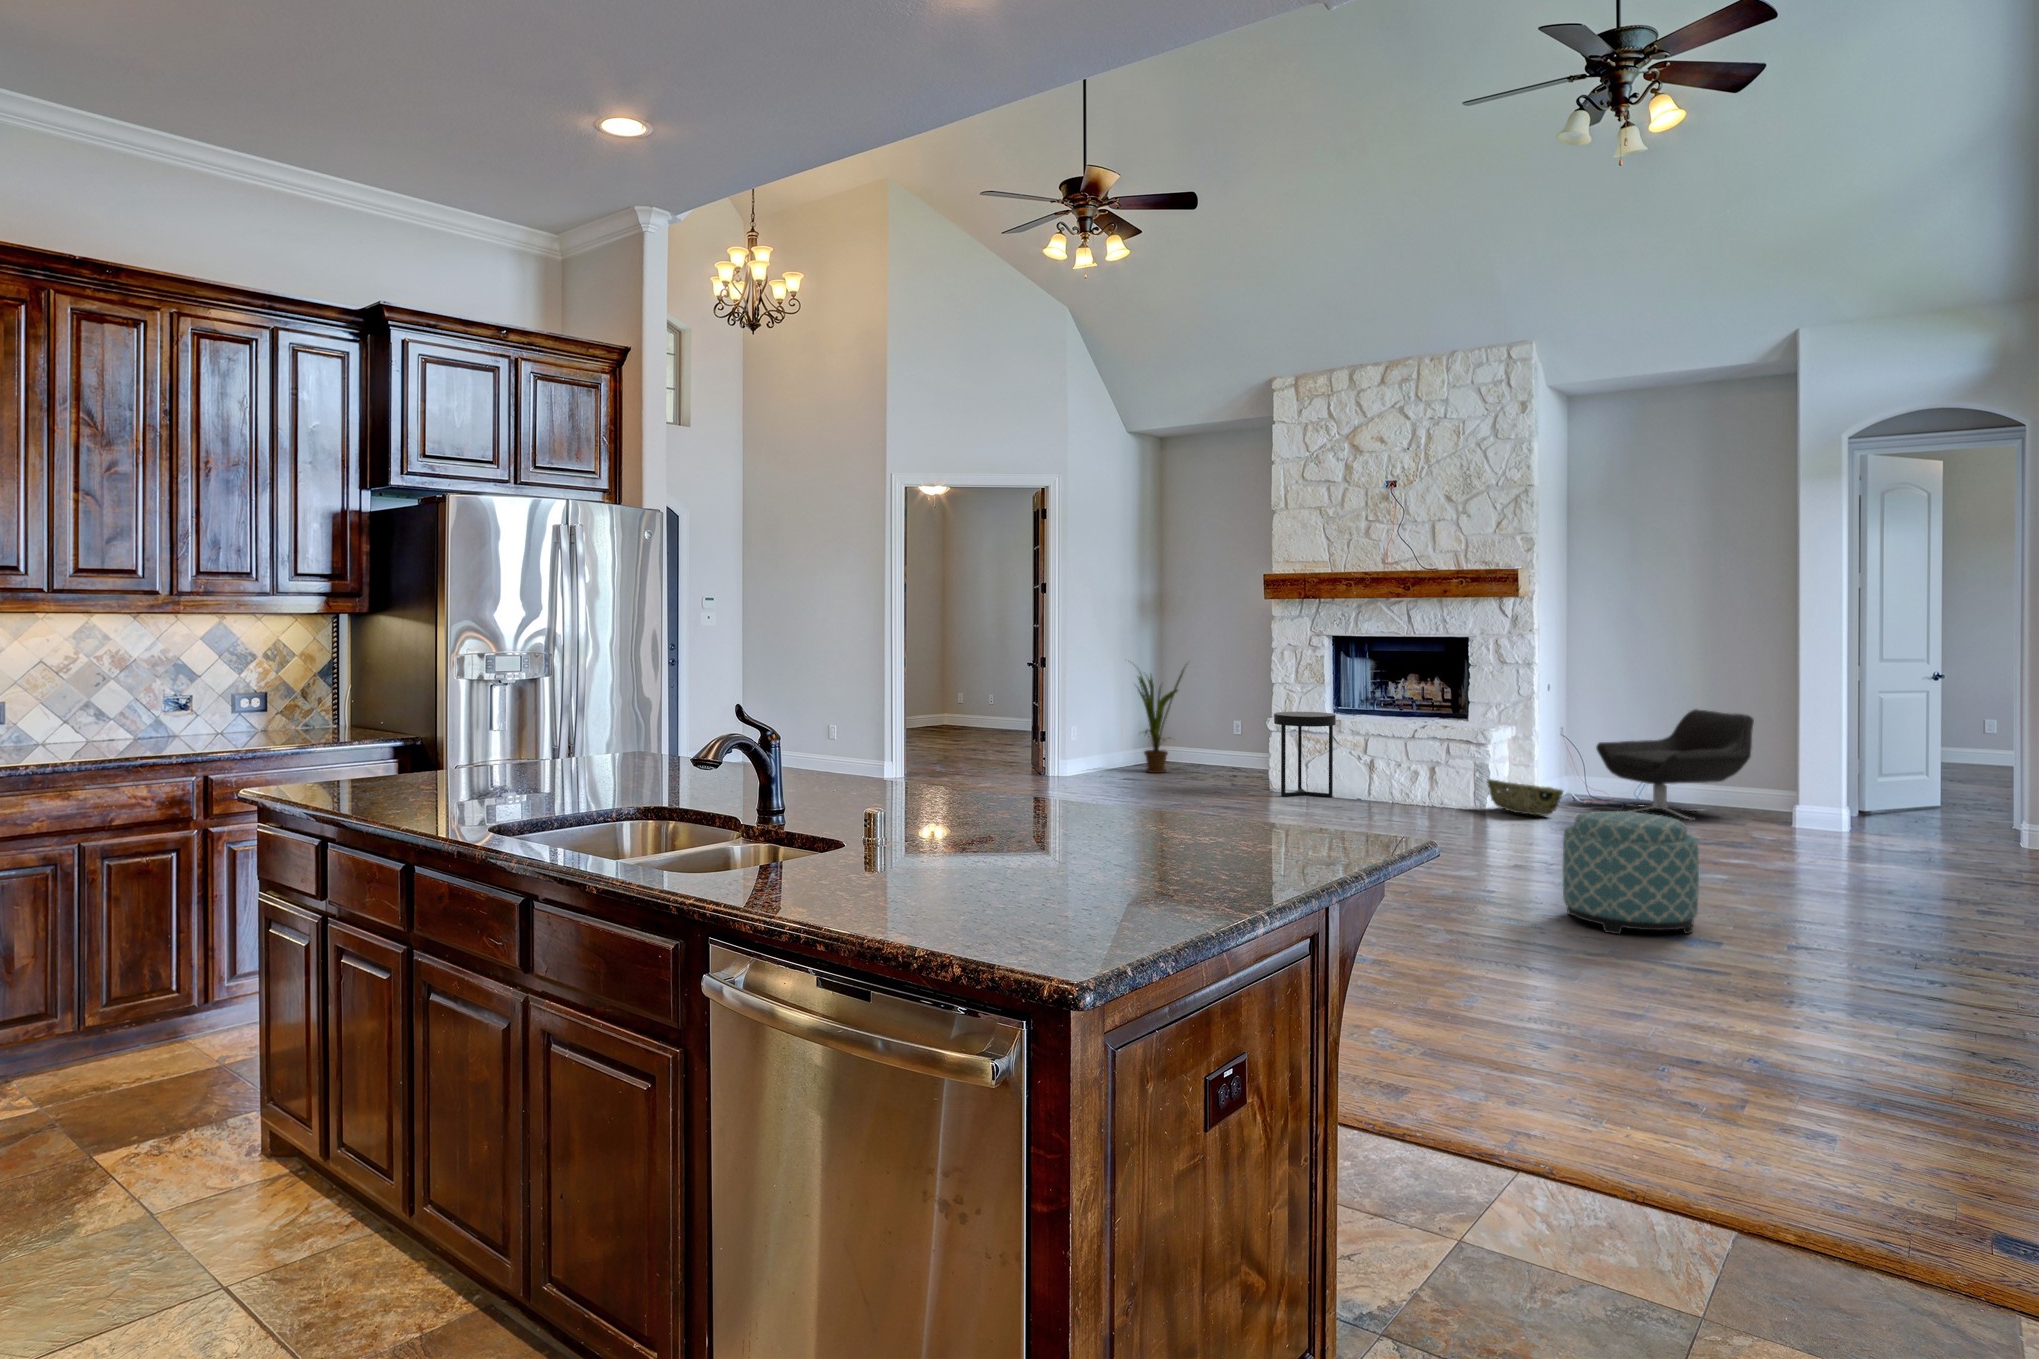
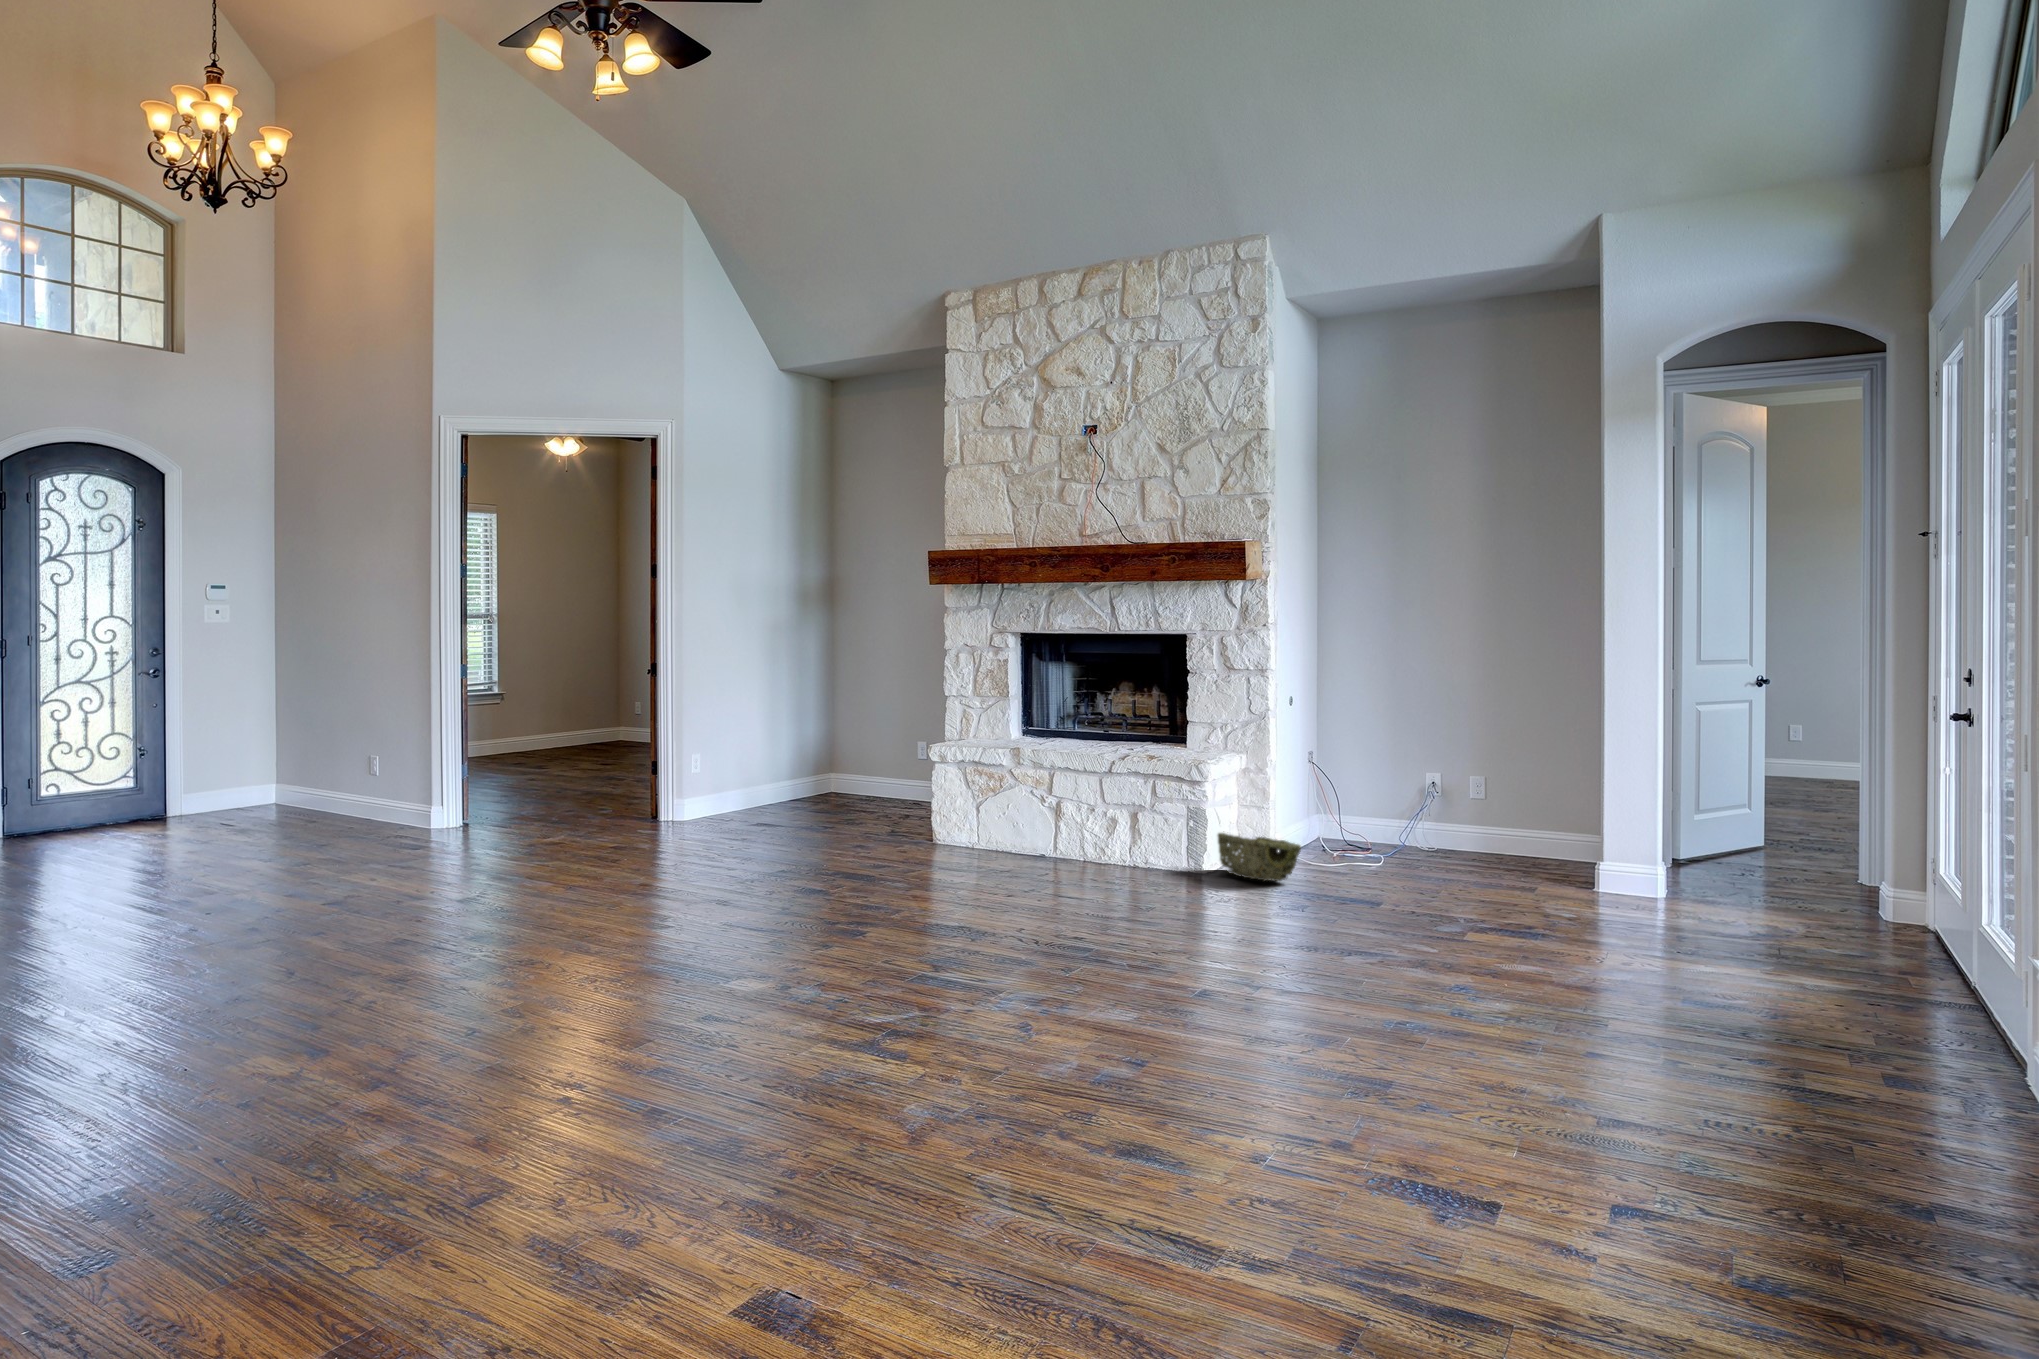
house plant: present [1138,664,1188,773] -> none [768,666,852,816]
lounge chair: present [1596,709,1754,819] -> none [1346,733,1544,885]
side table: present [1274,712,1336,797] -> none [934,735,1015,853]
ottoman: present [1563,811,1699,934] -> none [1266,918,1503,1173]

